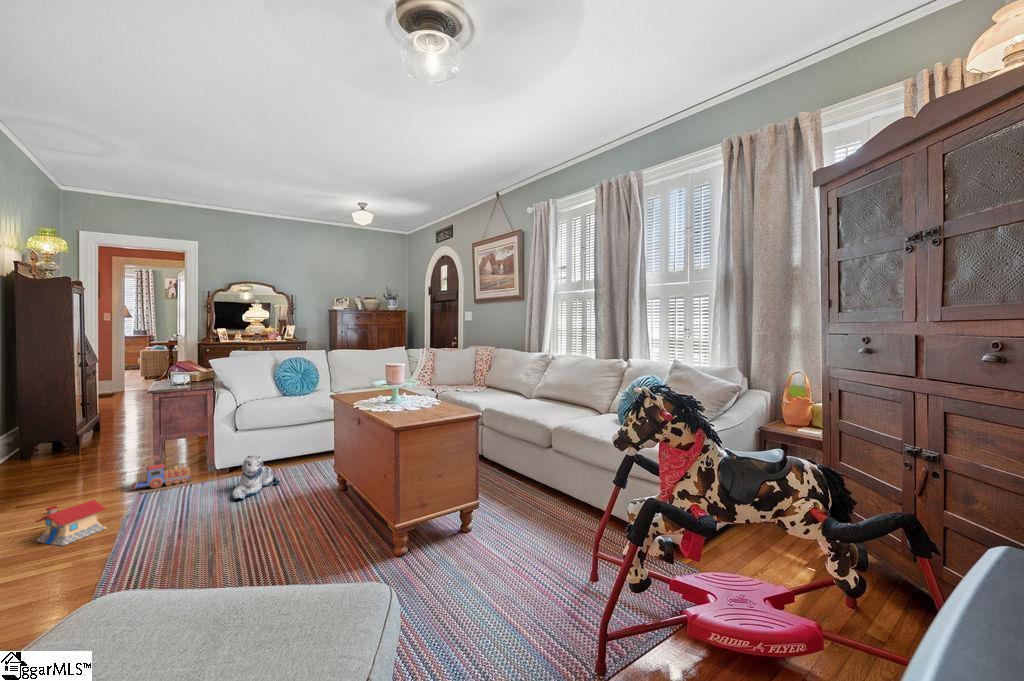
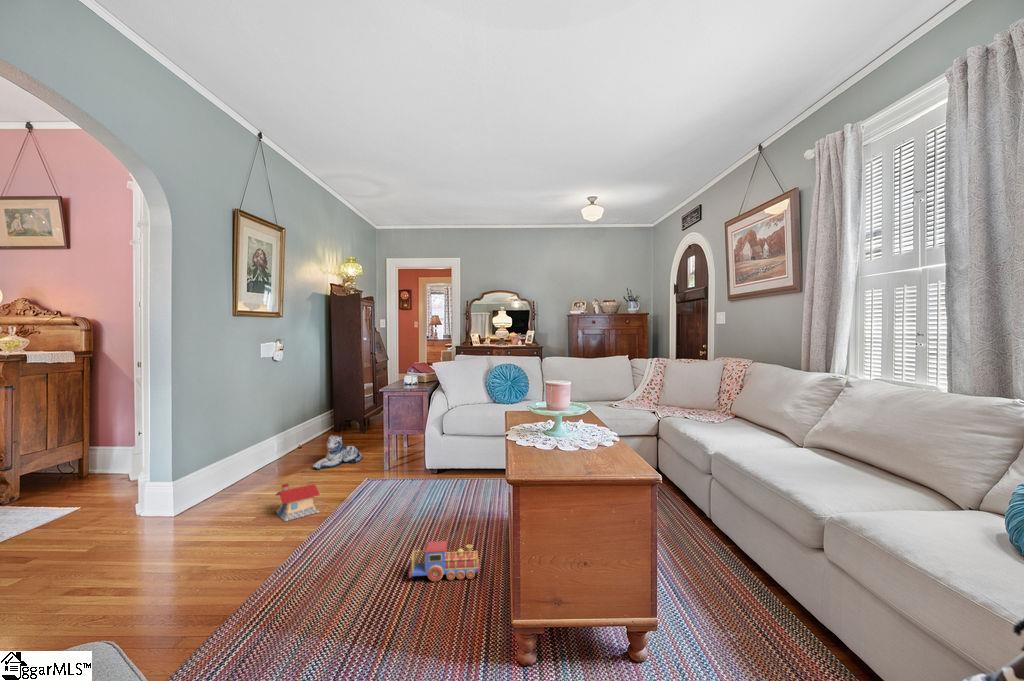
plush toy: present [232,456,280,500] -> present [313,435,363,469]
toy train: present [133,463,192,488] -> present [408,541,481,581]

